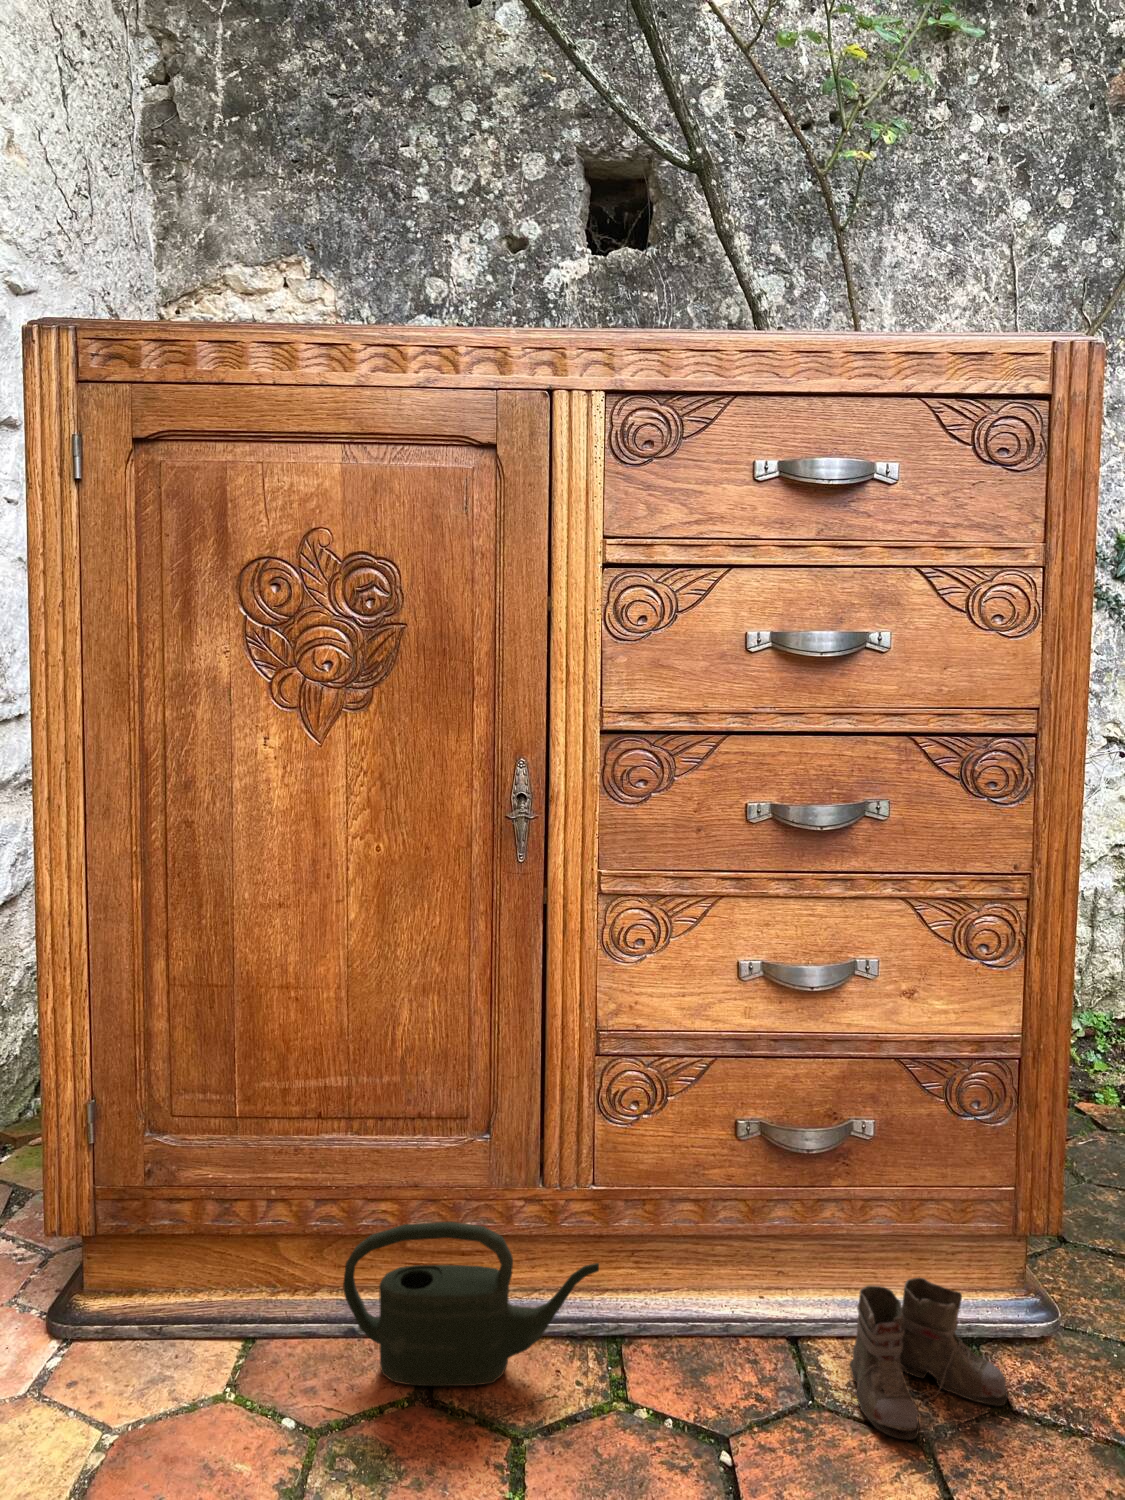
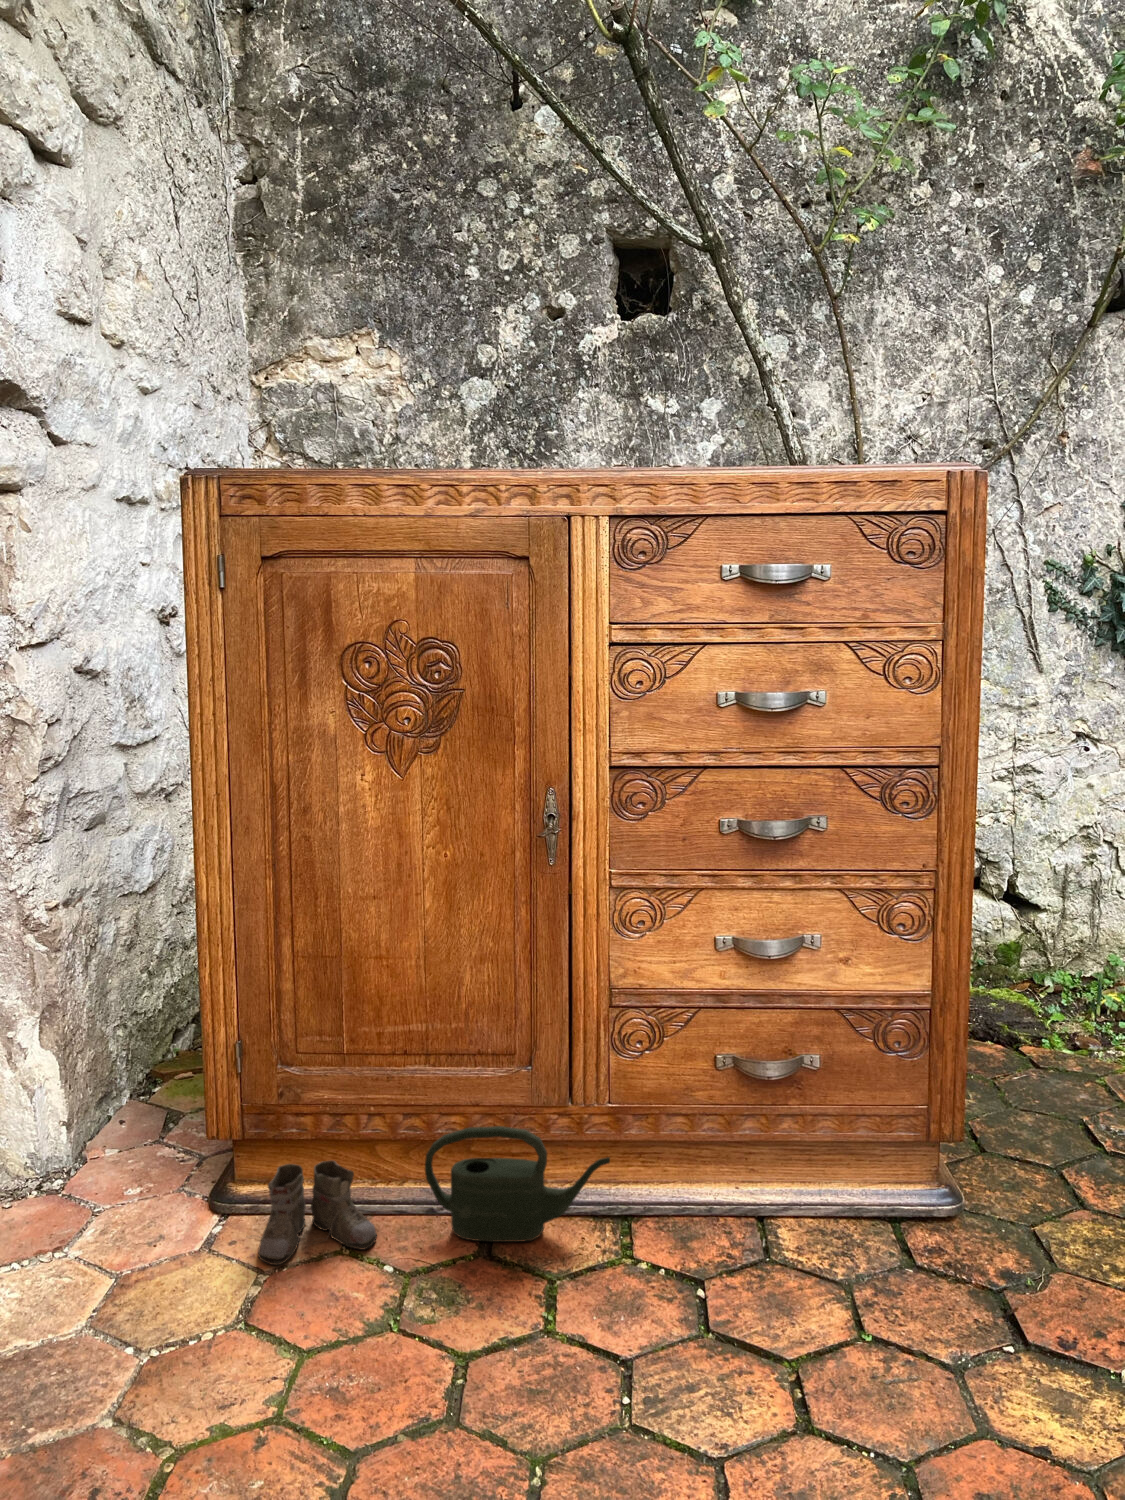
boots: present [828,1278,1008,1440] -> present [258,1161,377,1265]

